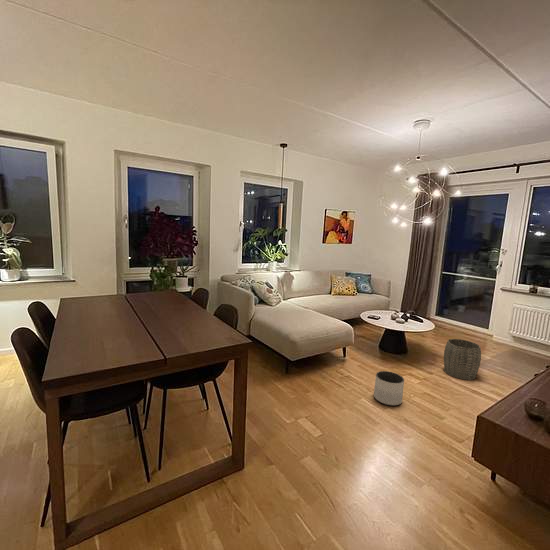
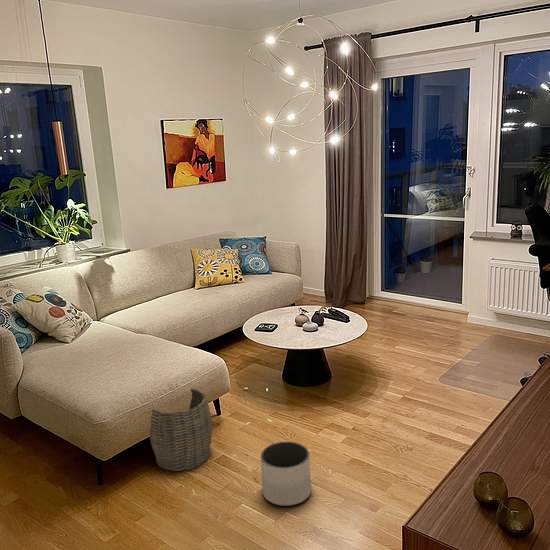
woven basket: present [444,339,481,380] -> present [150,389,212,471]

